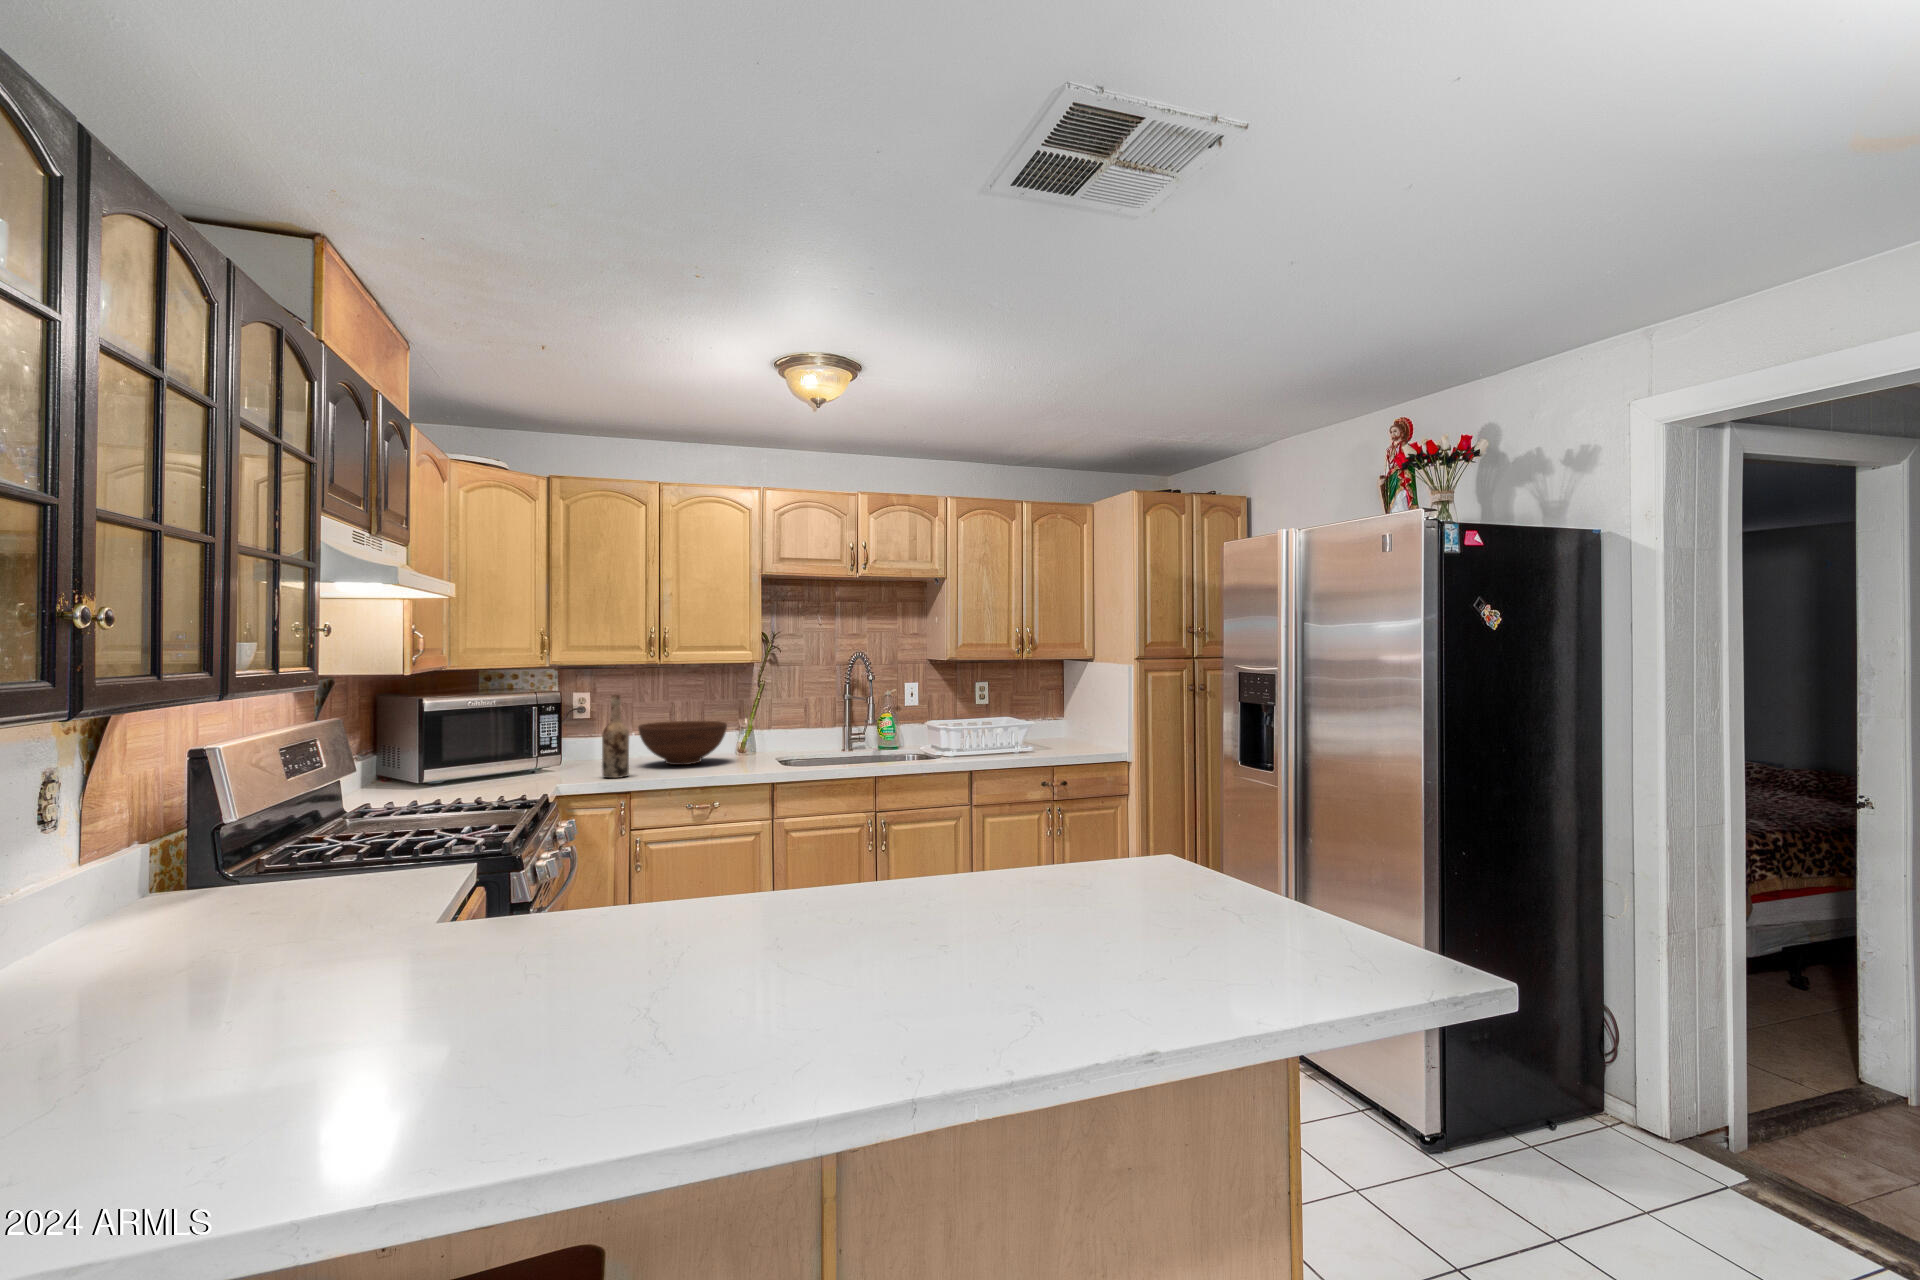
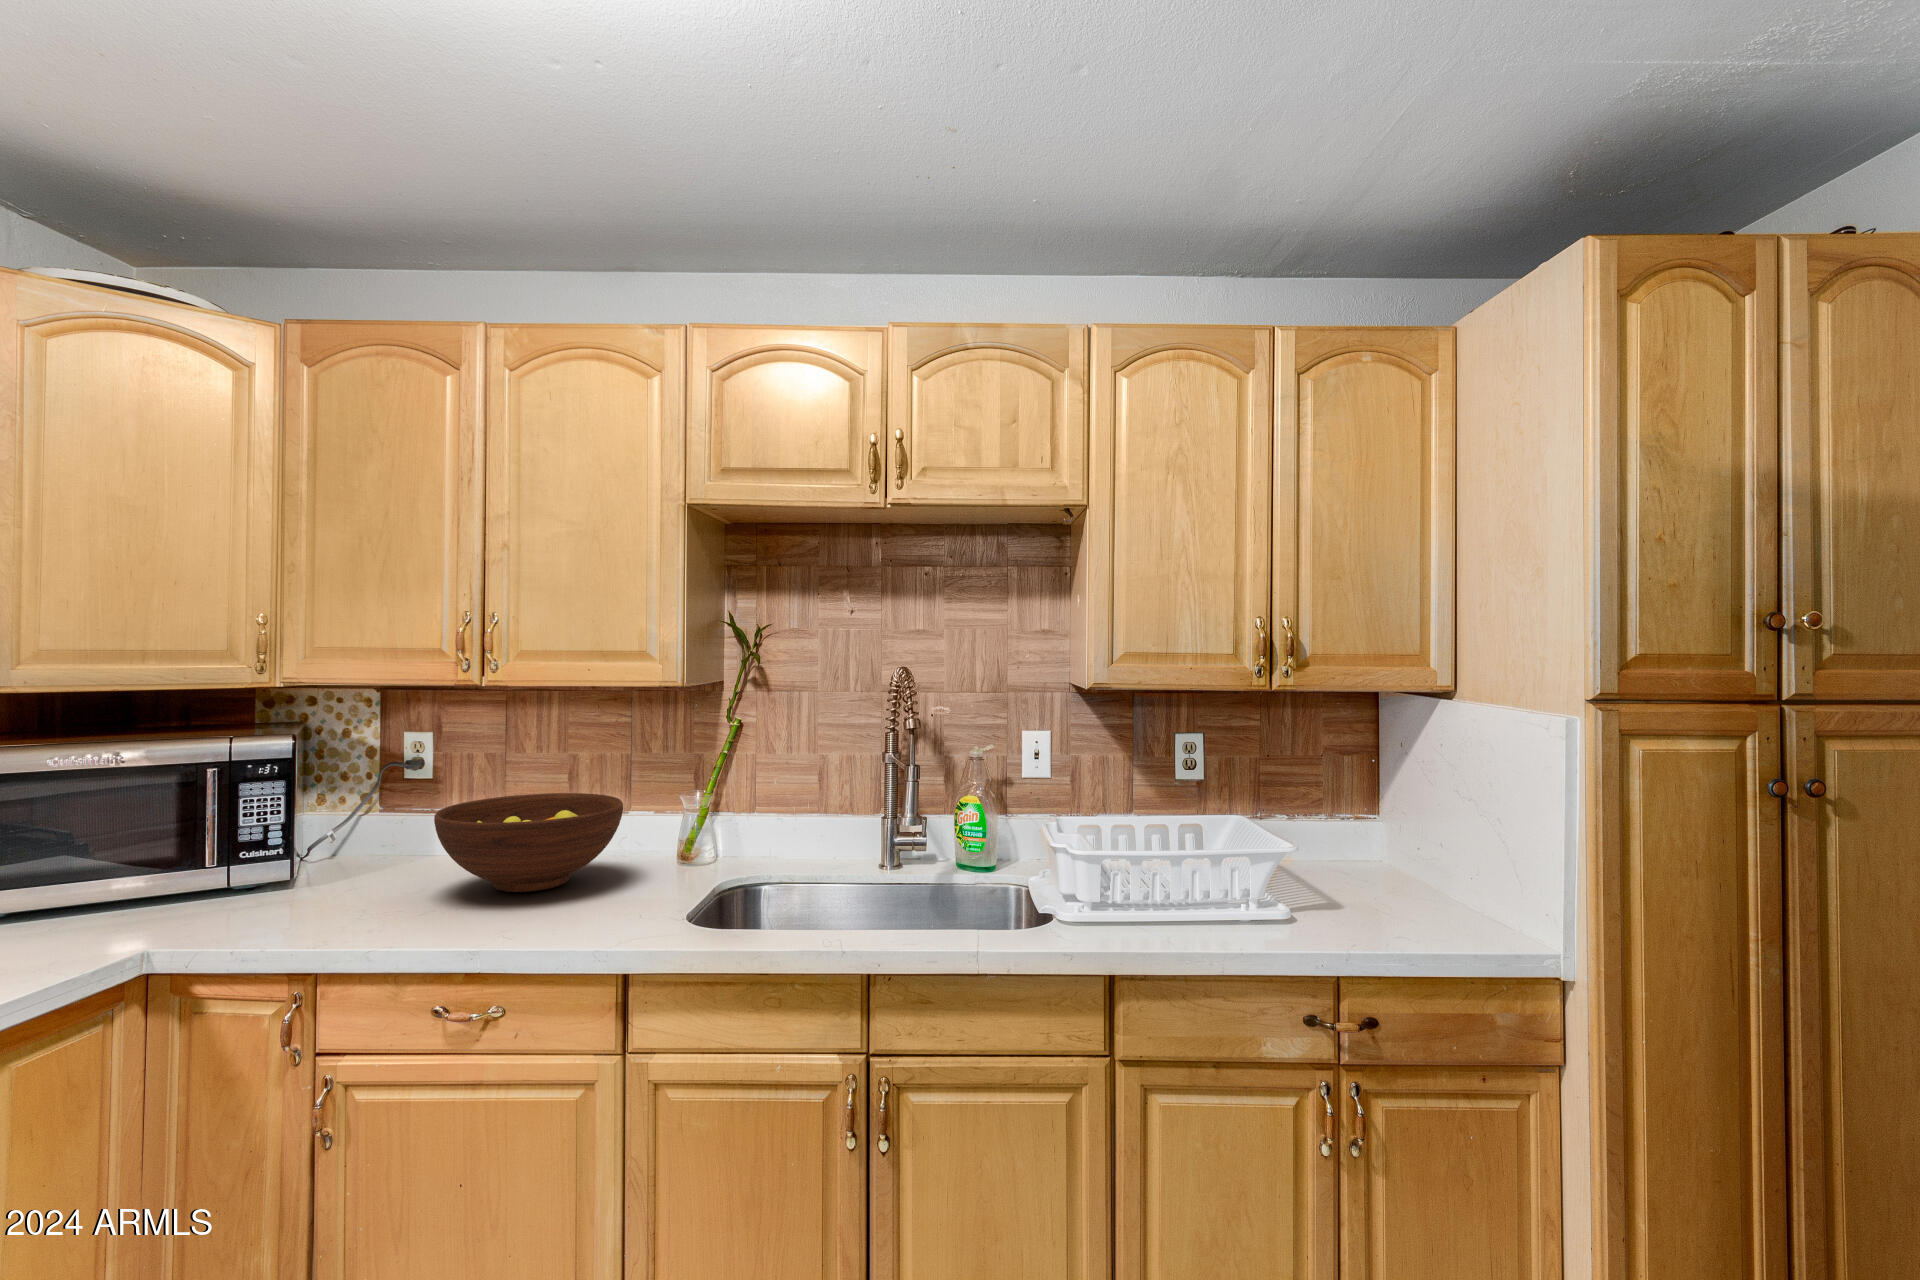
wine bottle: present [602,695,629,778] -> none [265,754,333,938]

